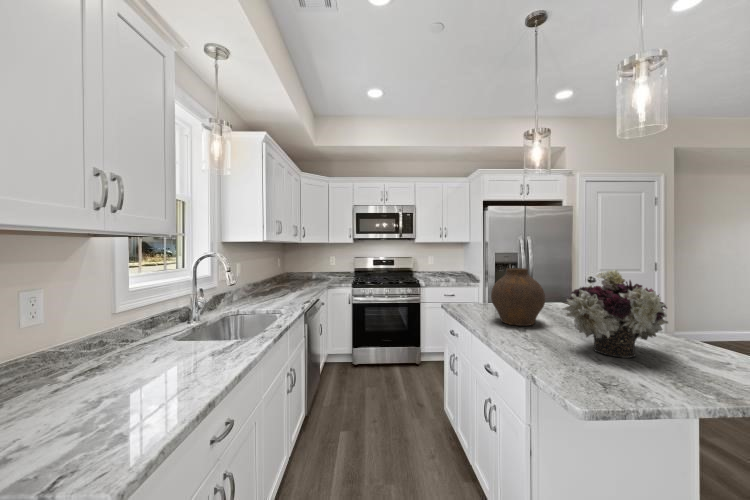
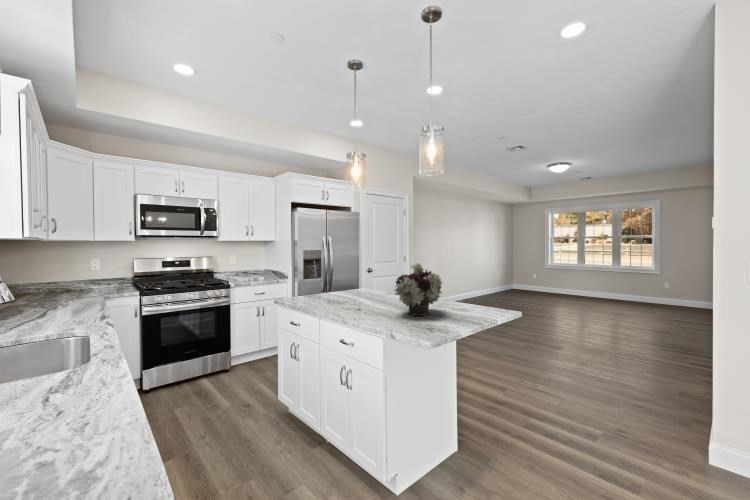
vase: present [491,268,545,326] -> none [334,264,372,308]

